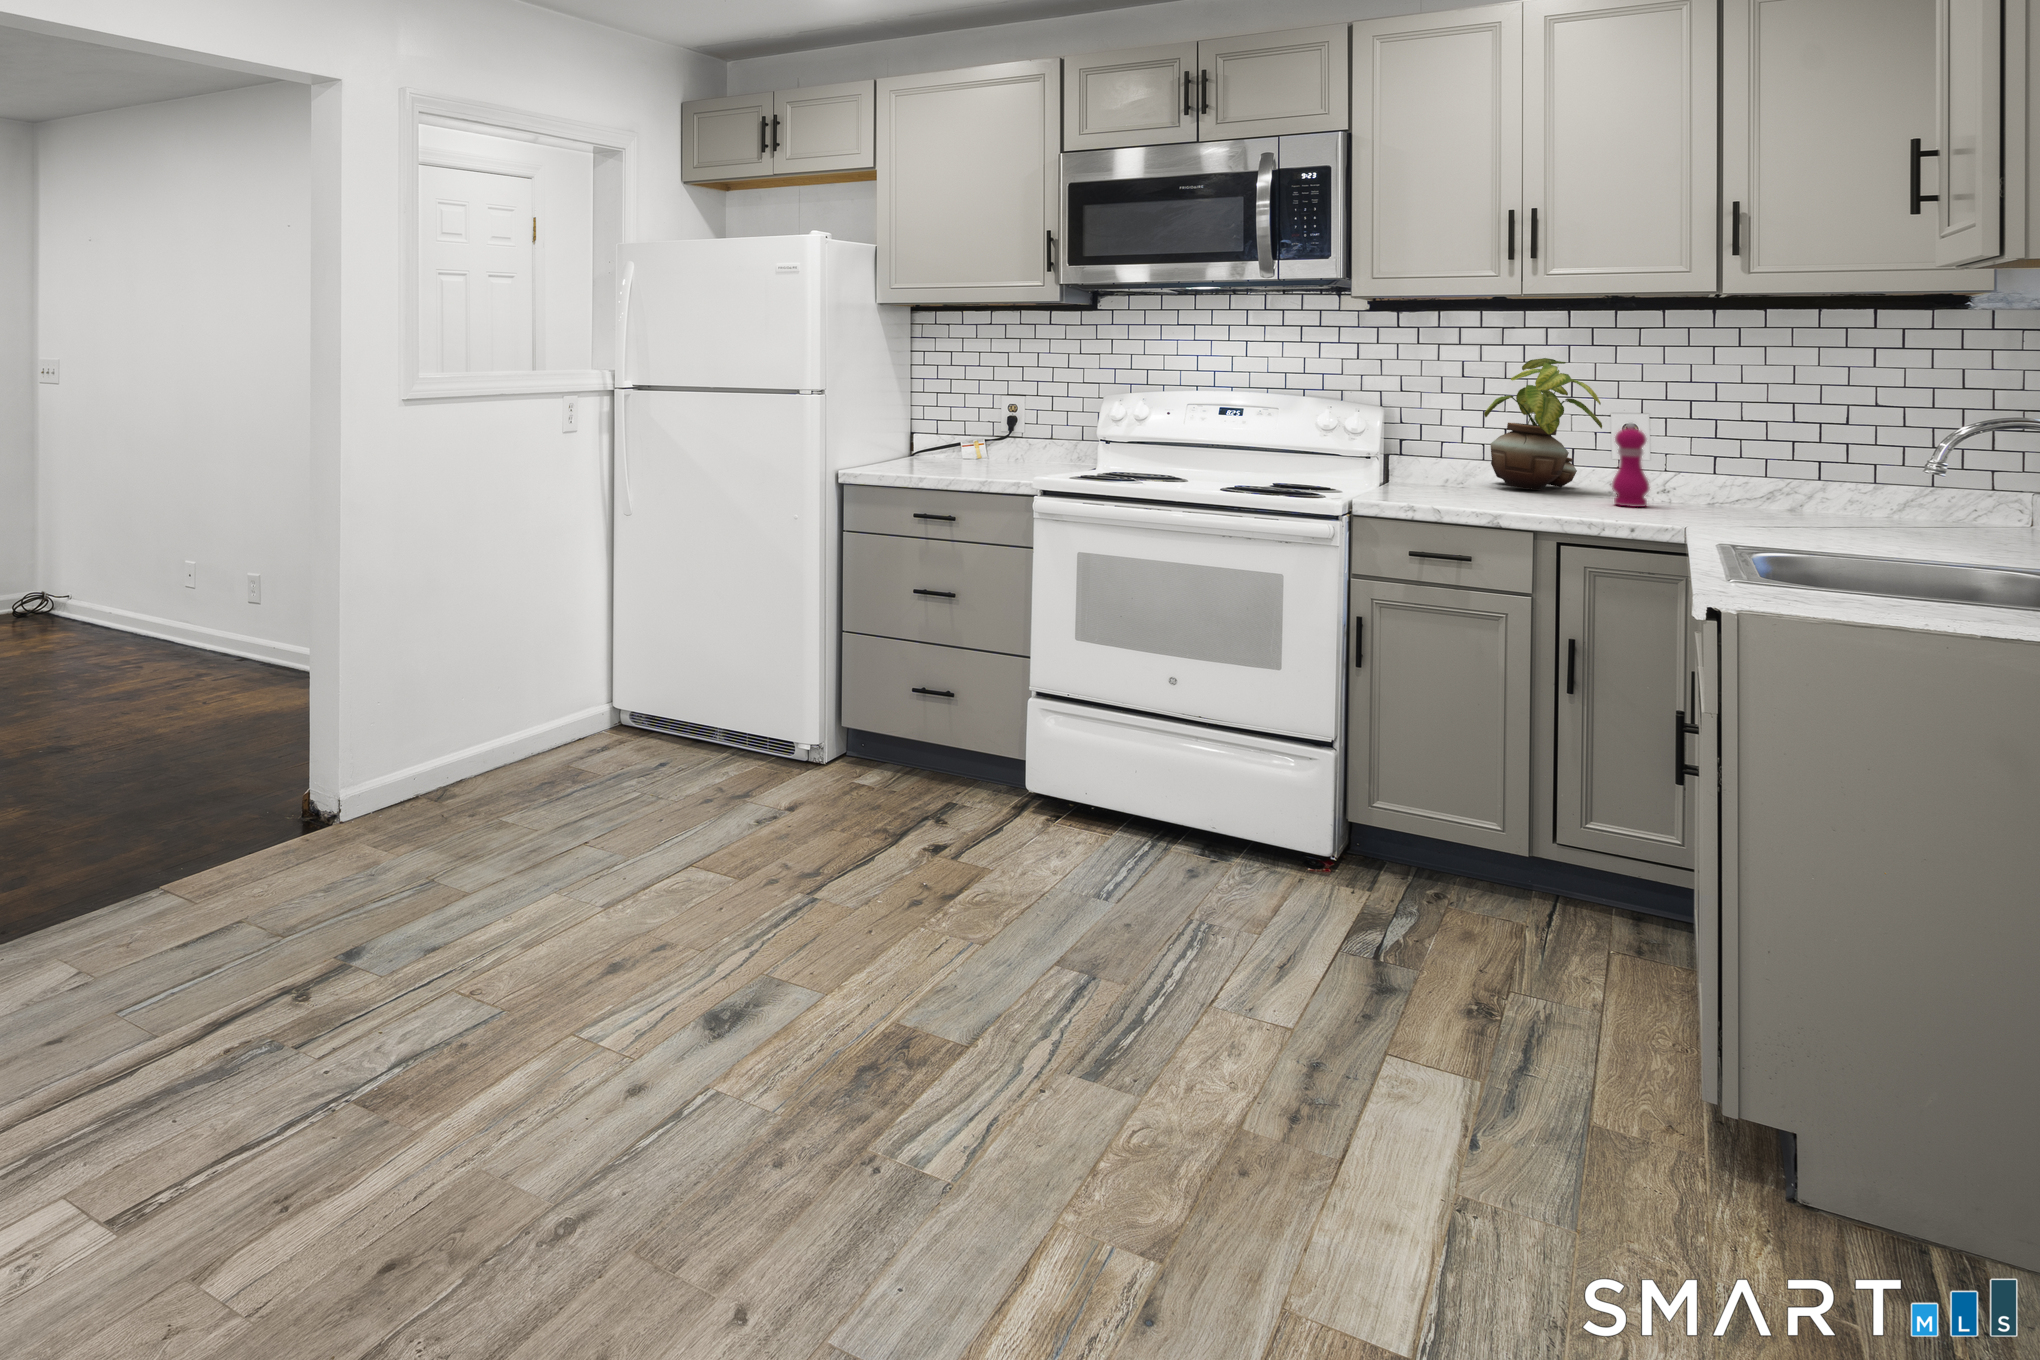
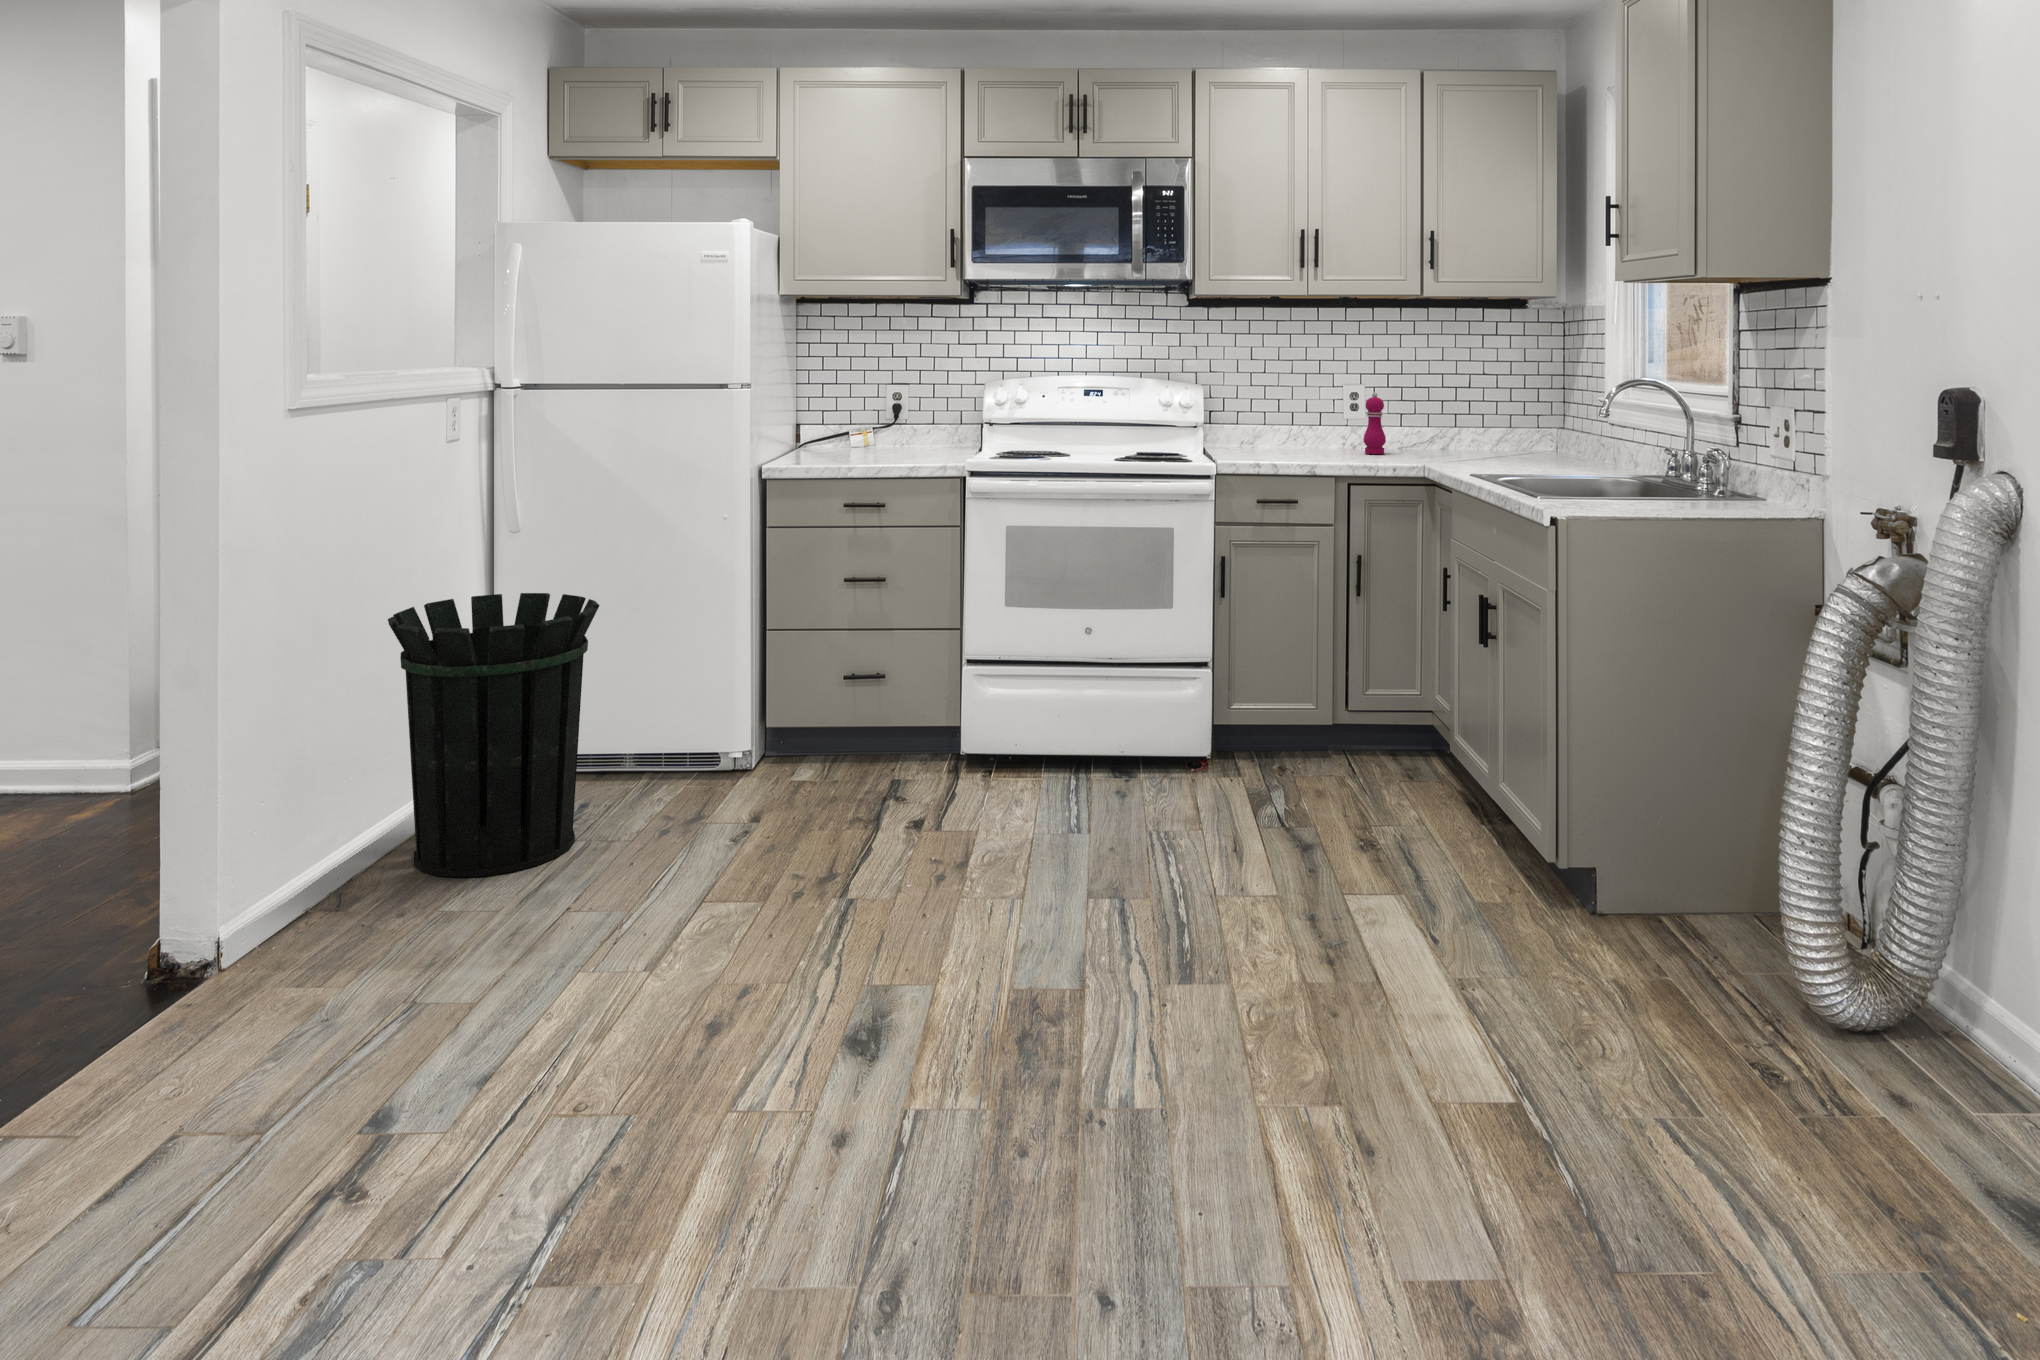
potted plant: present [1484,358,1602,490] -> none [1268,347,1347,446]
waste bin: none [483,567,651,807] -> present [388,593,599,878]

